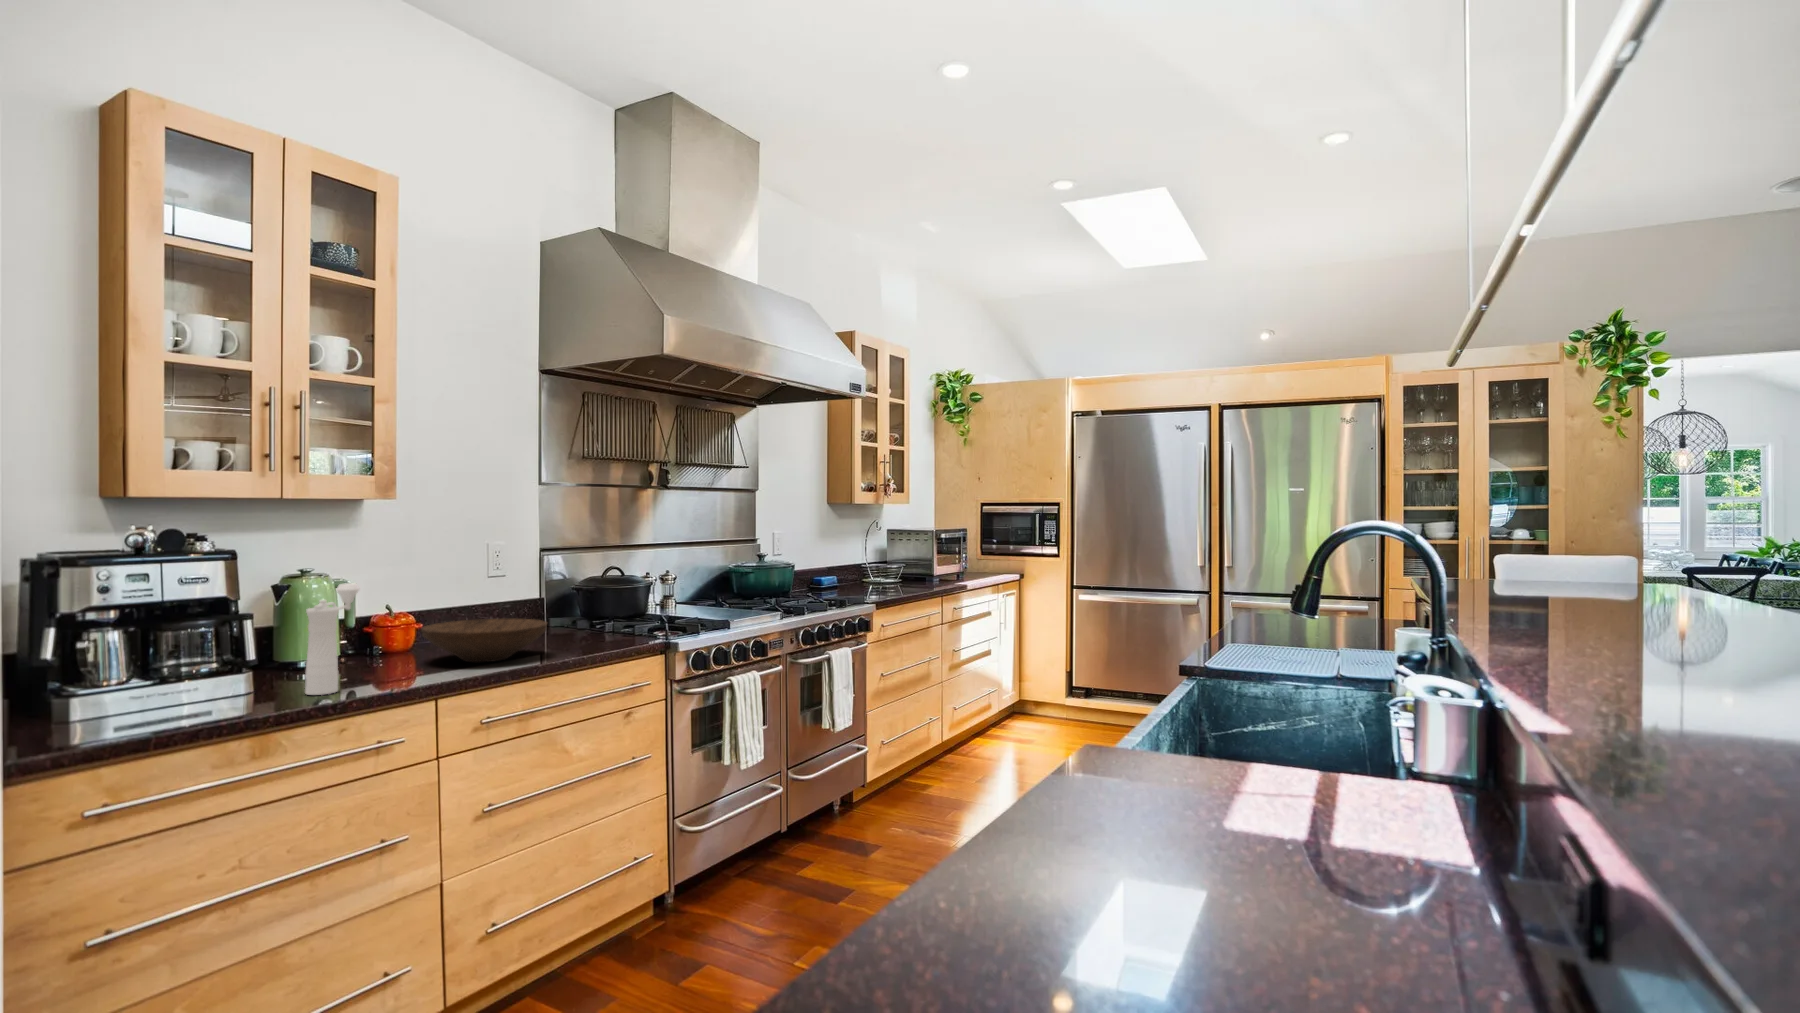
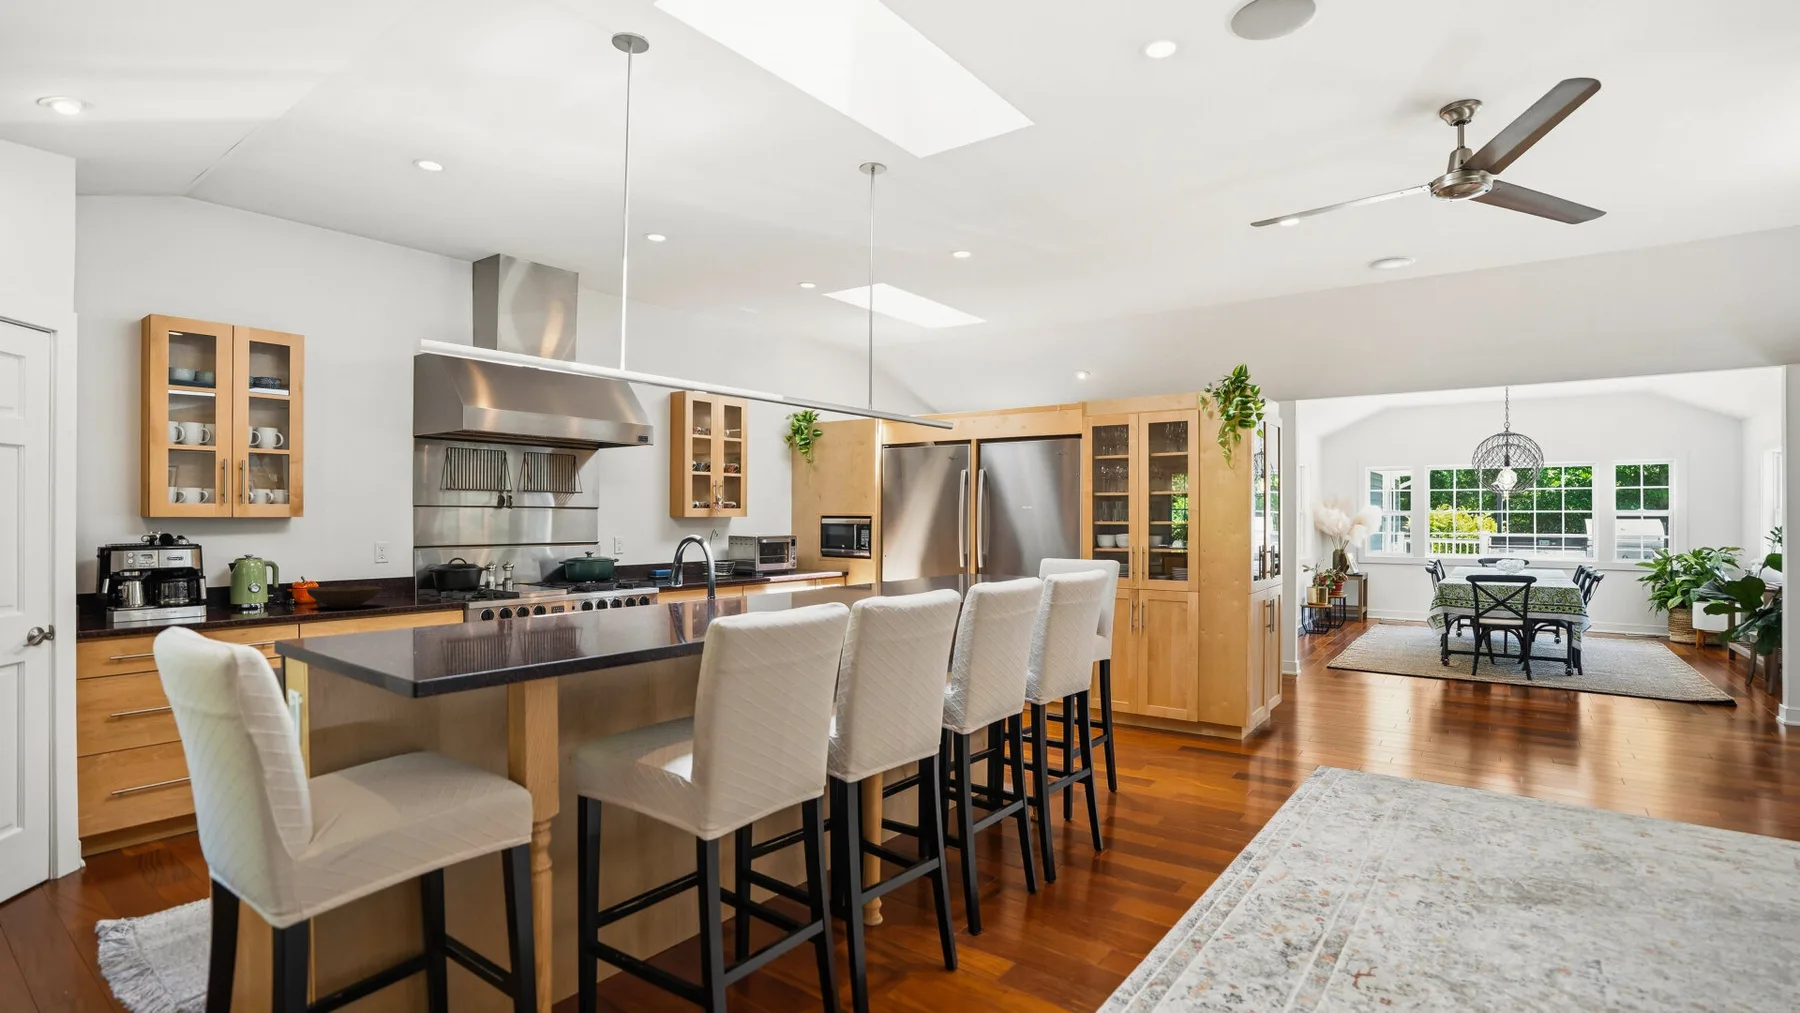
pepper mill: present [305,583,360,695] -> none [229,562,264,618]

